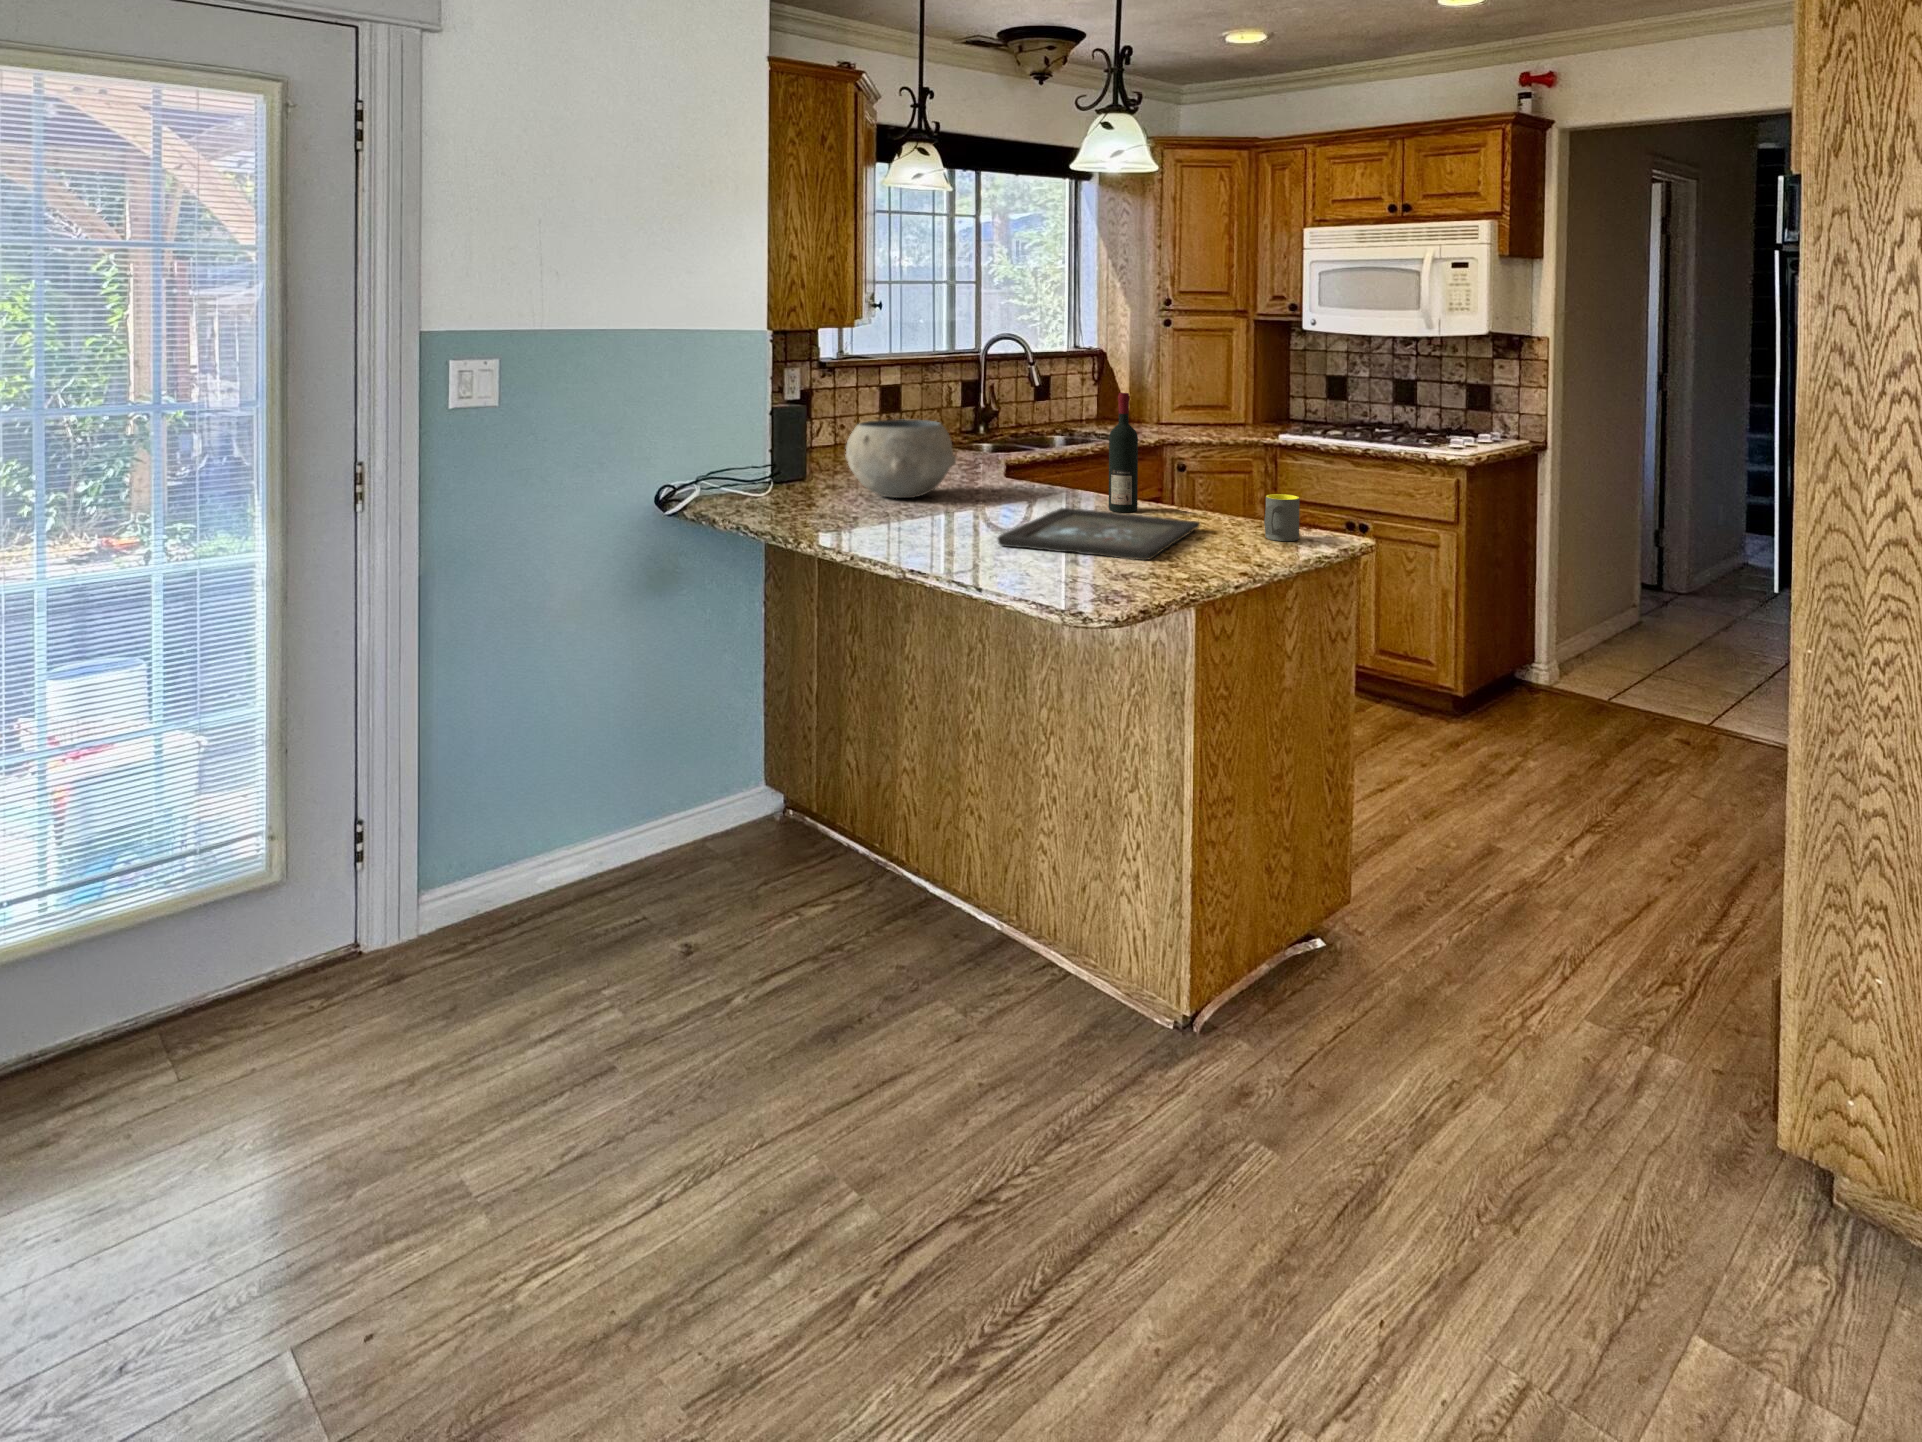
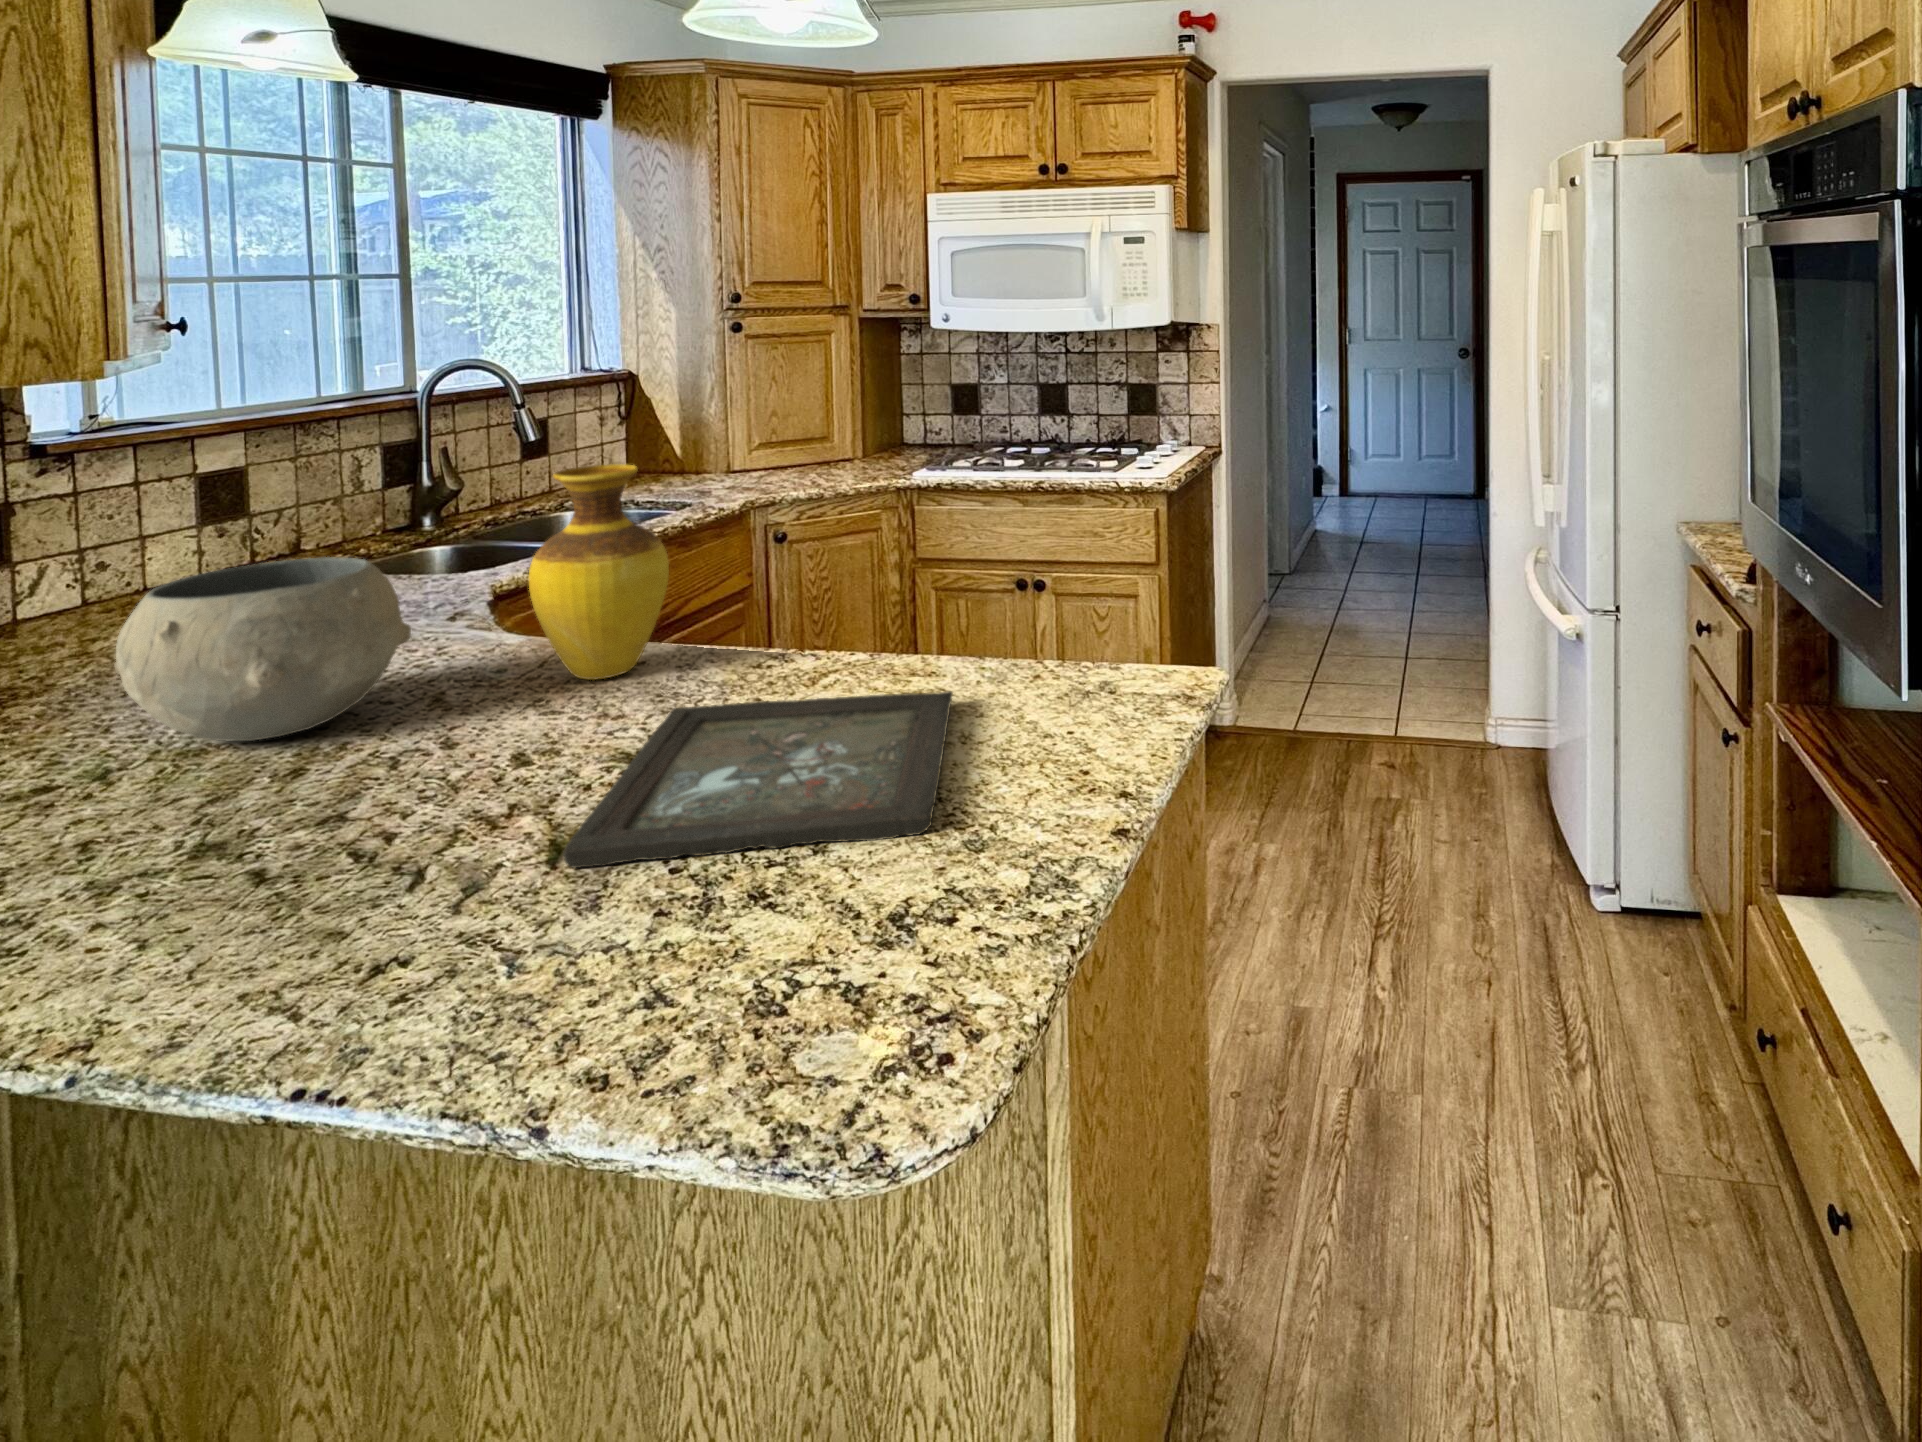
vase: none [1008,387,1075,500] -> present [529,464,669,680]
wine bottle: present [1109,393,1138,512] -> none [748,467,807,684]
mug: present [1264,494,1300,541] -> none [1071,620,1128,706]

